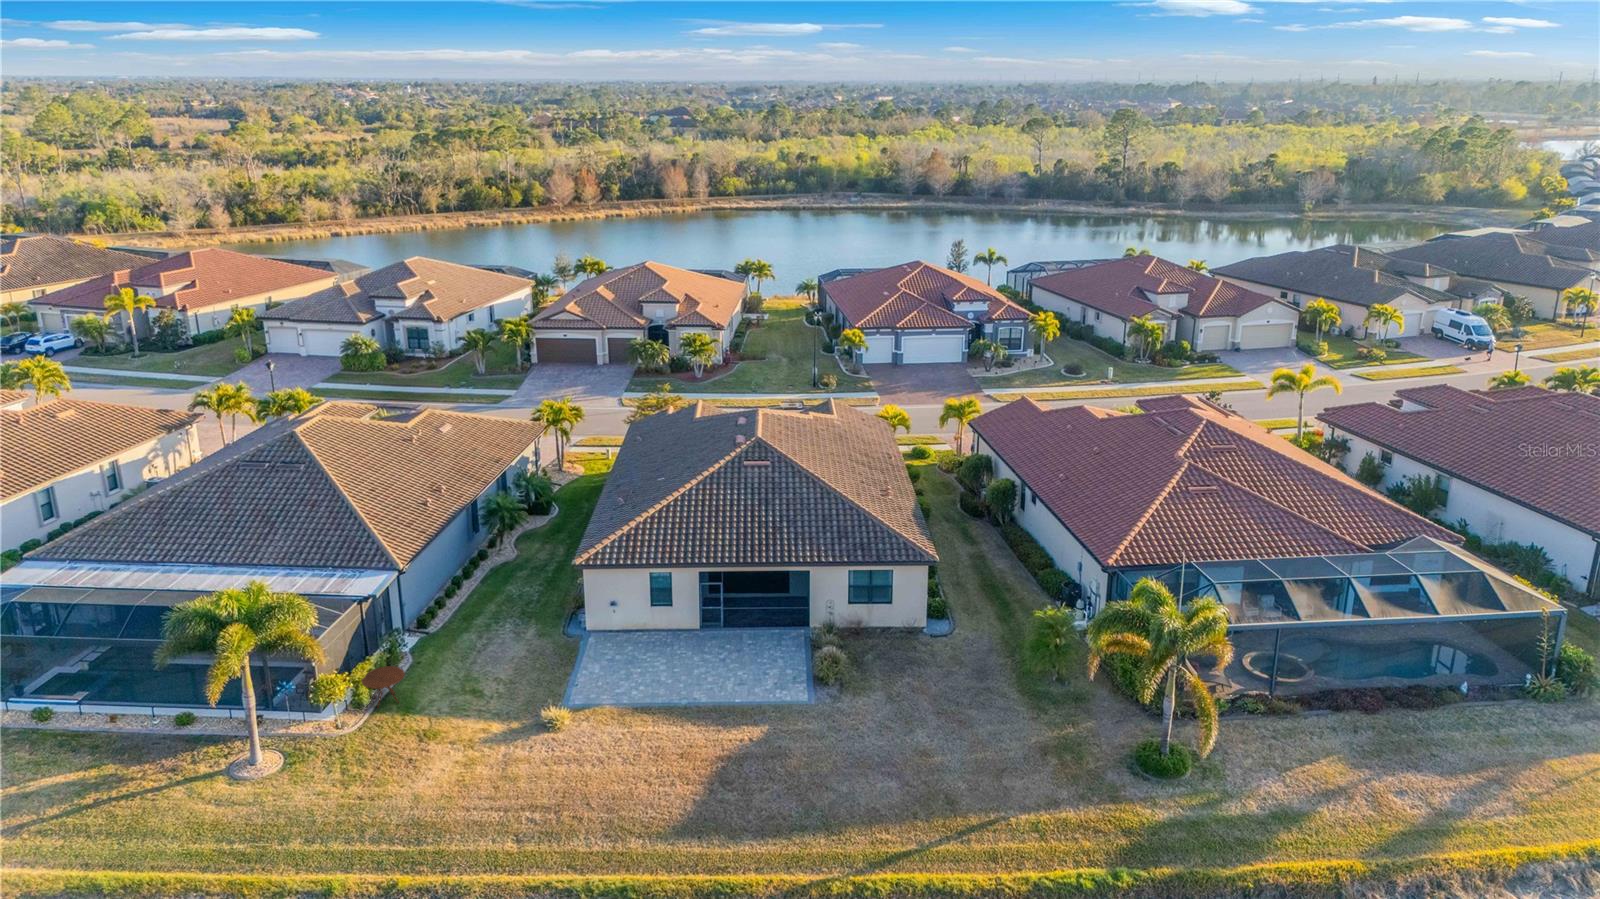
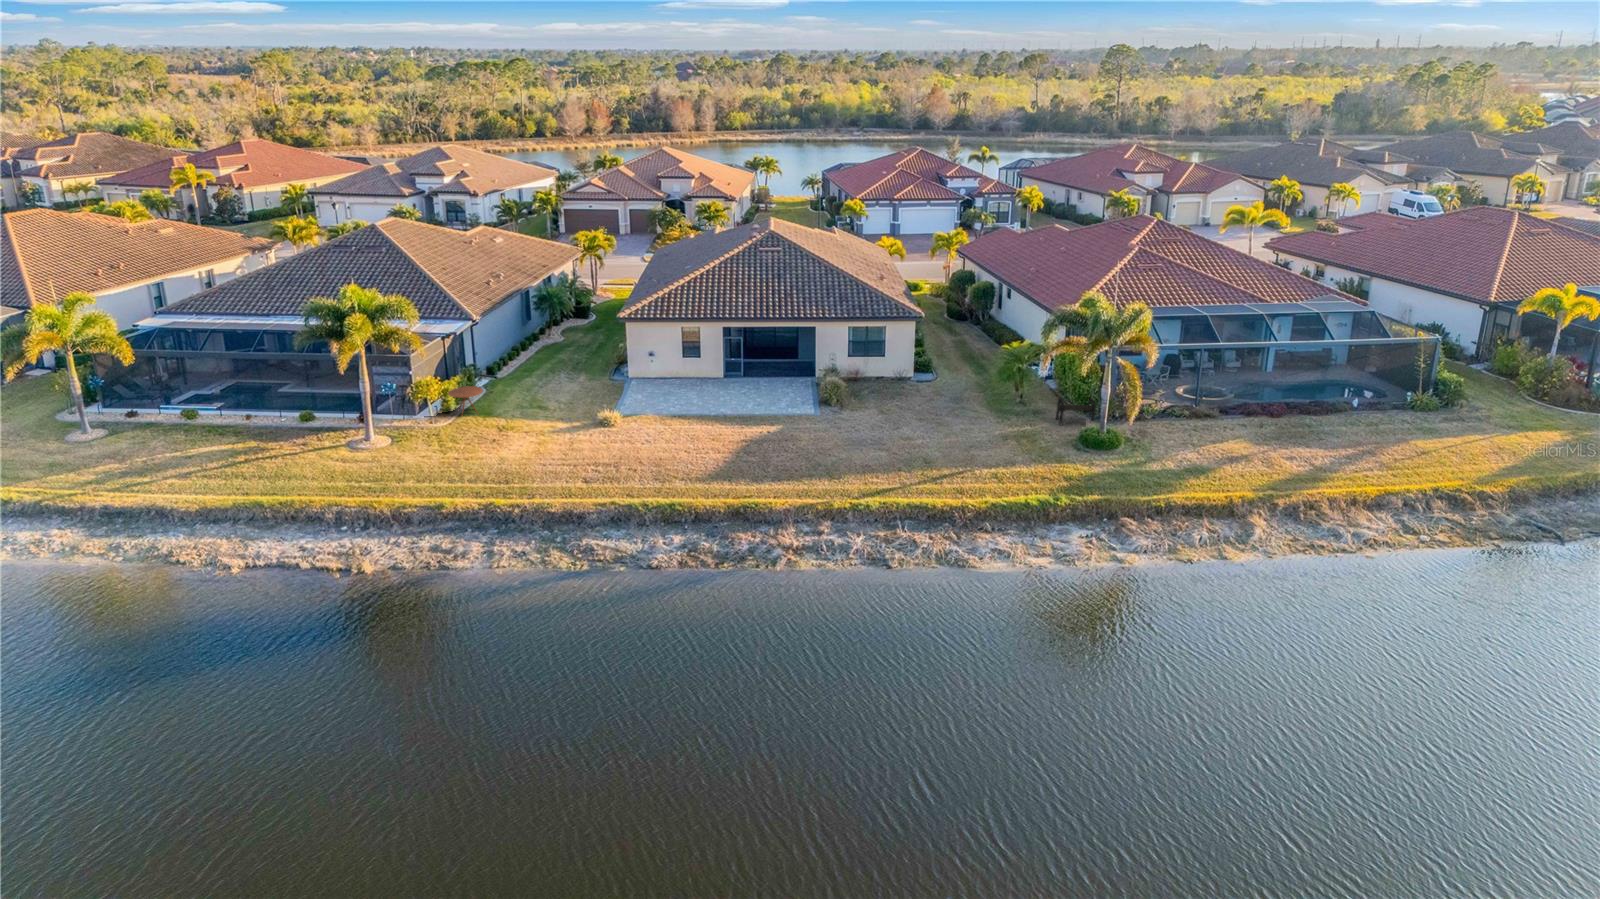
bench: none [1103,684,1152,721] -> present [1056,398,1095,425]

